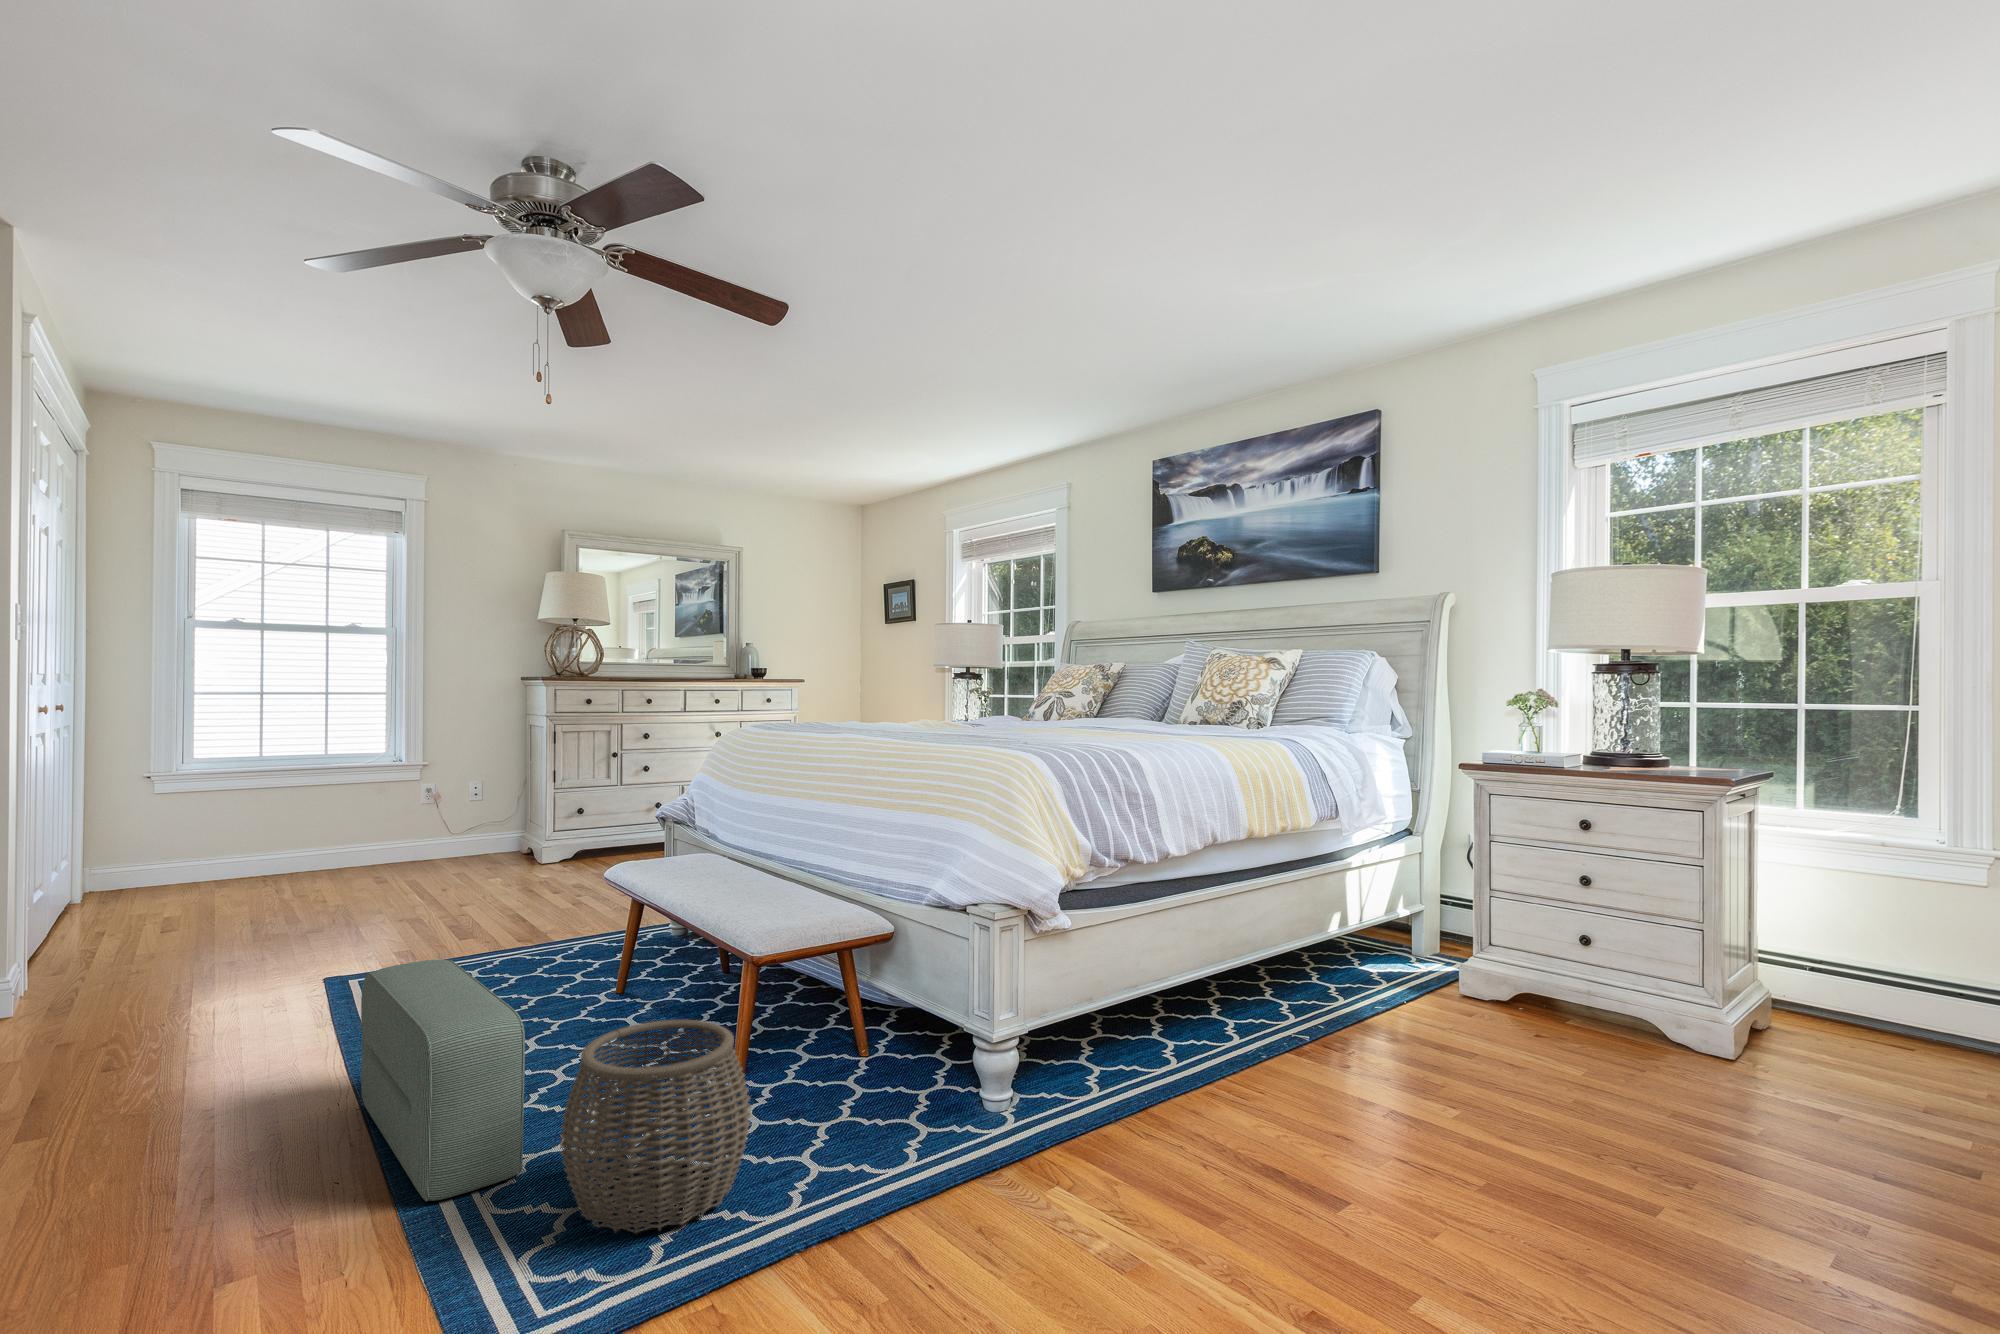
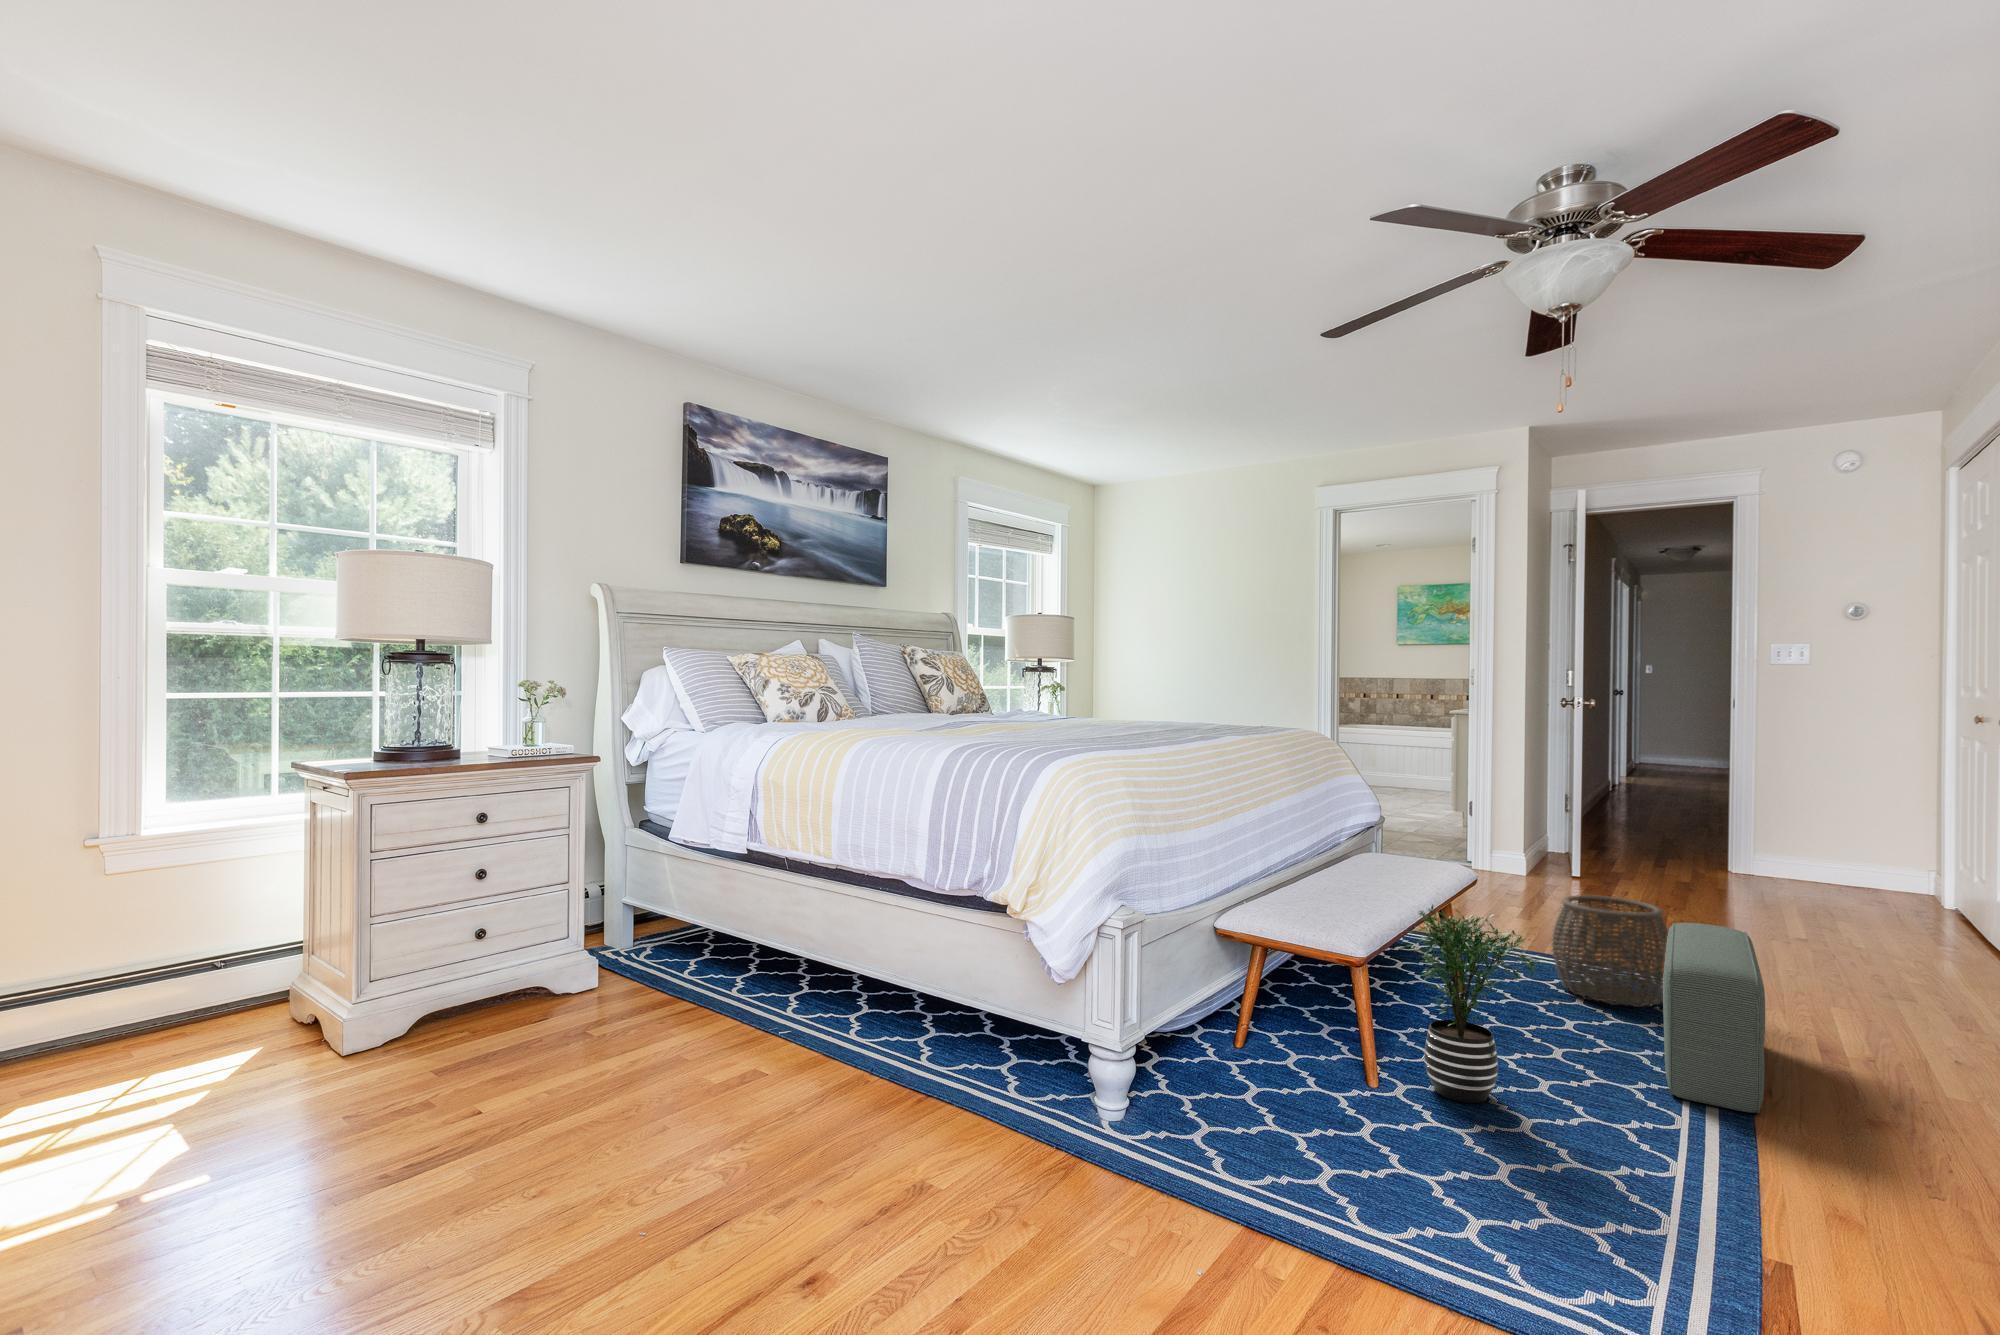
potted plant: none [519,864,626,1023] -> present [1396,905,1541,1103]

